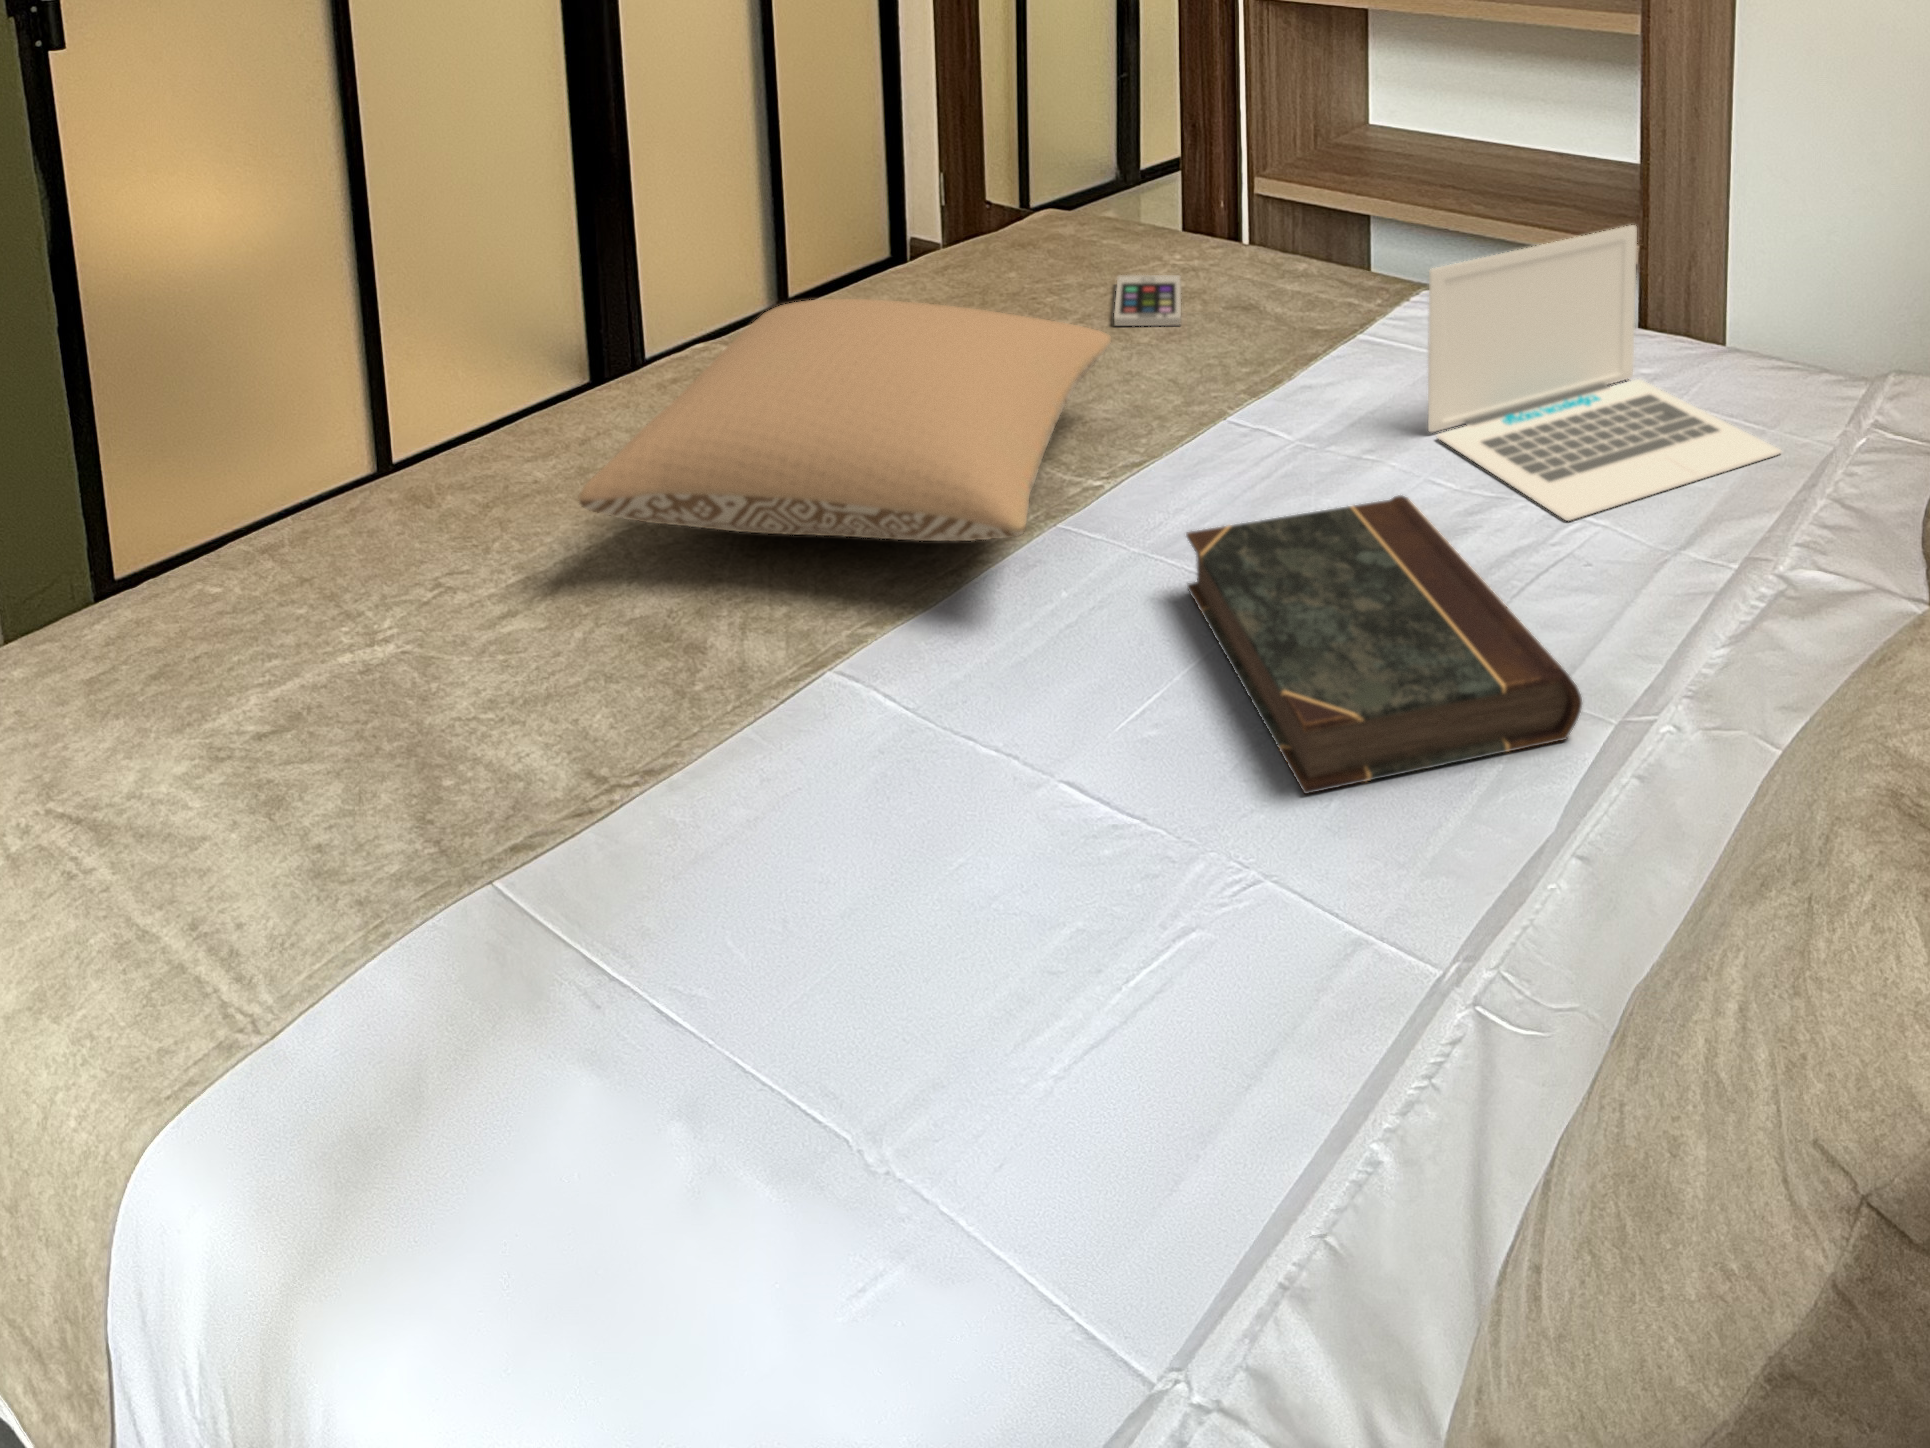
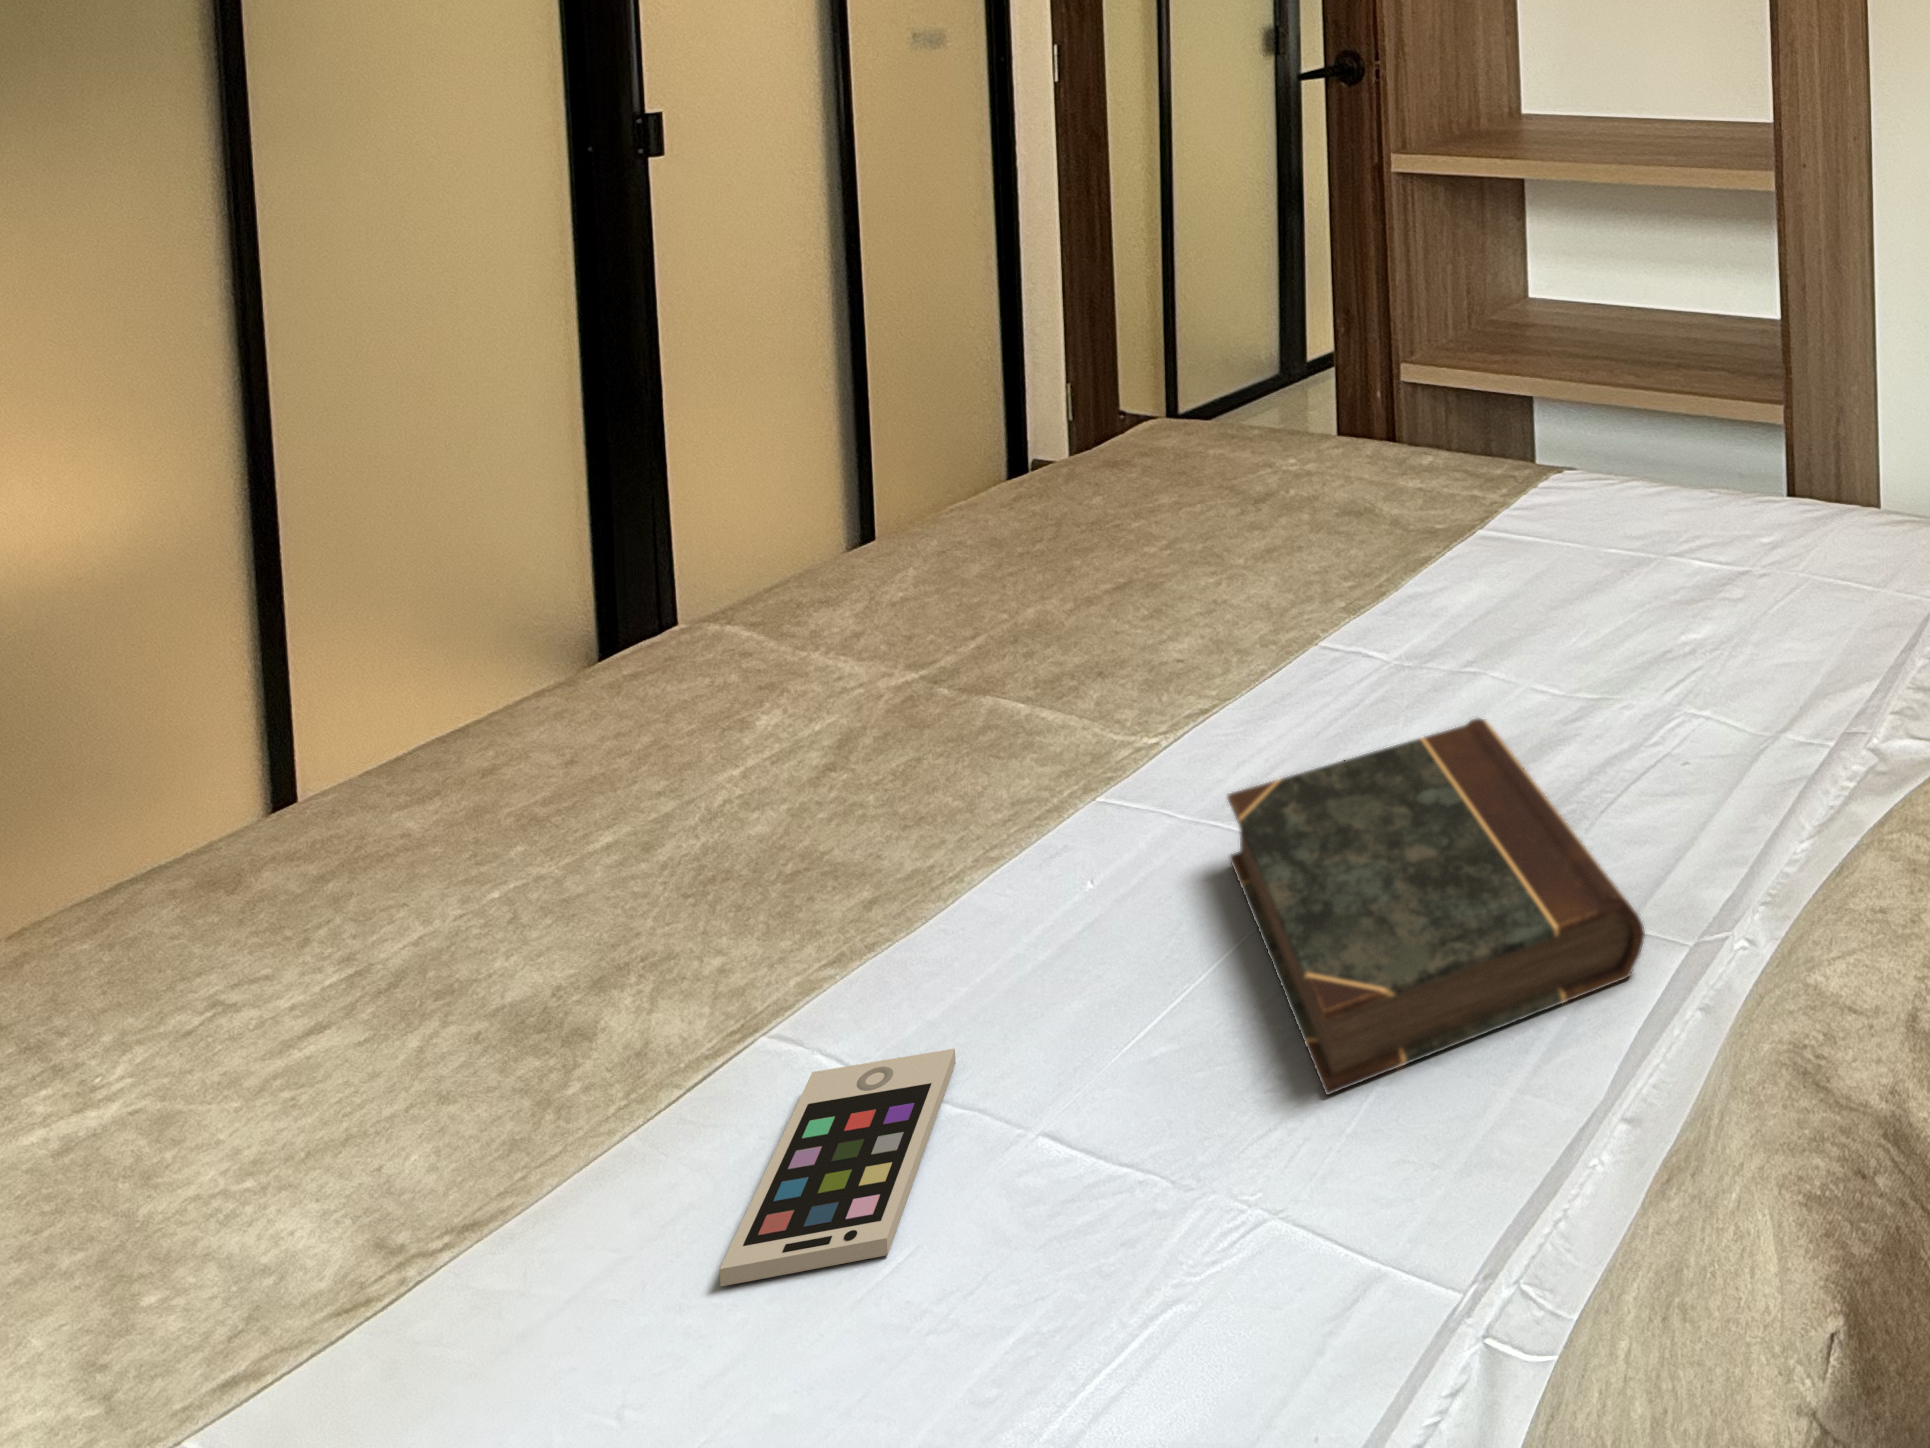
laptop: present [1428,225,1781,521] -> none [1525,394,1886,722]
smartphone: present [1114,275,1181,326] -> present [720,1049,956,1286]
pillow: present [579,299,1111,541] -> none [431,559,1176,873]

